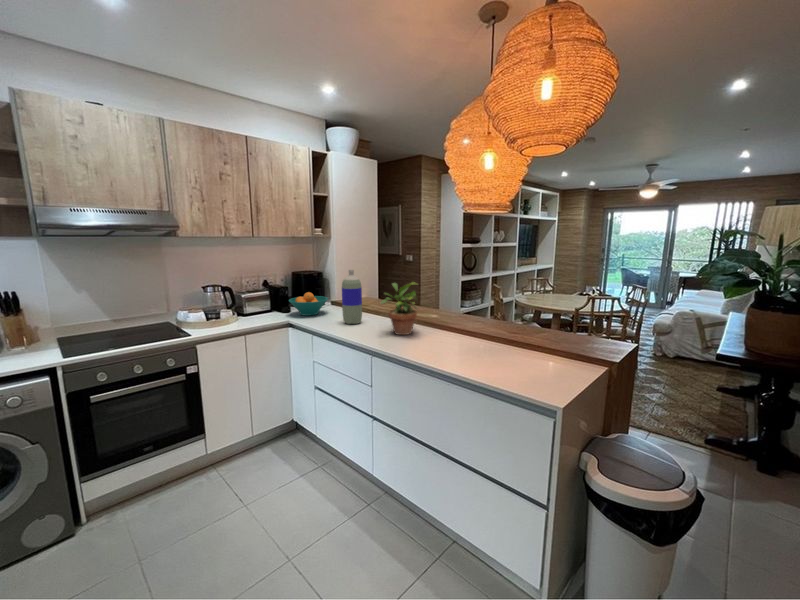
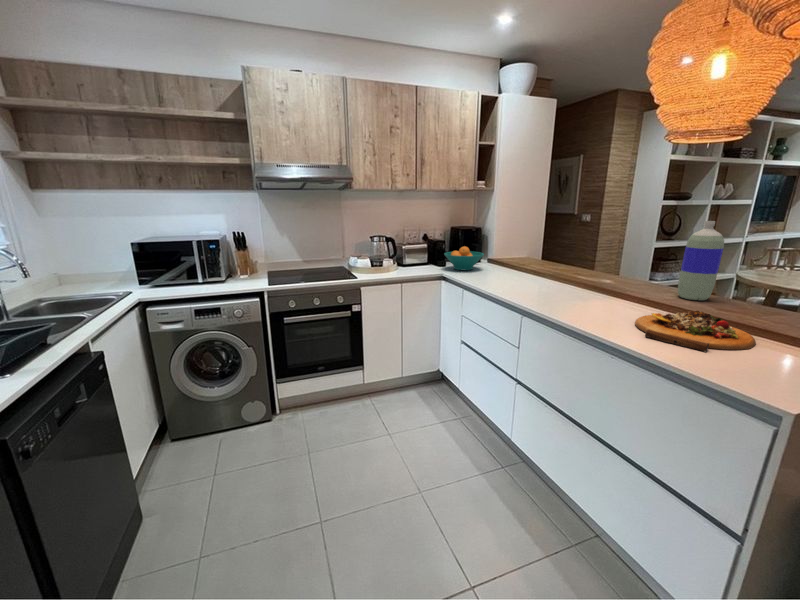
bottle: present [342,270,362,324] -> present [678,221,724,300]
potted plant: present [381,283,417,335] -> none [545,234,599,298]
cutting board: none [449,339,518,370] -> present [635,311,756,352]

